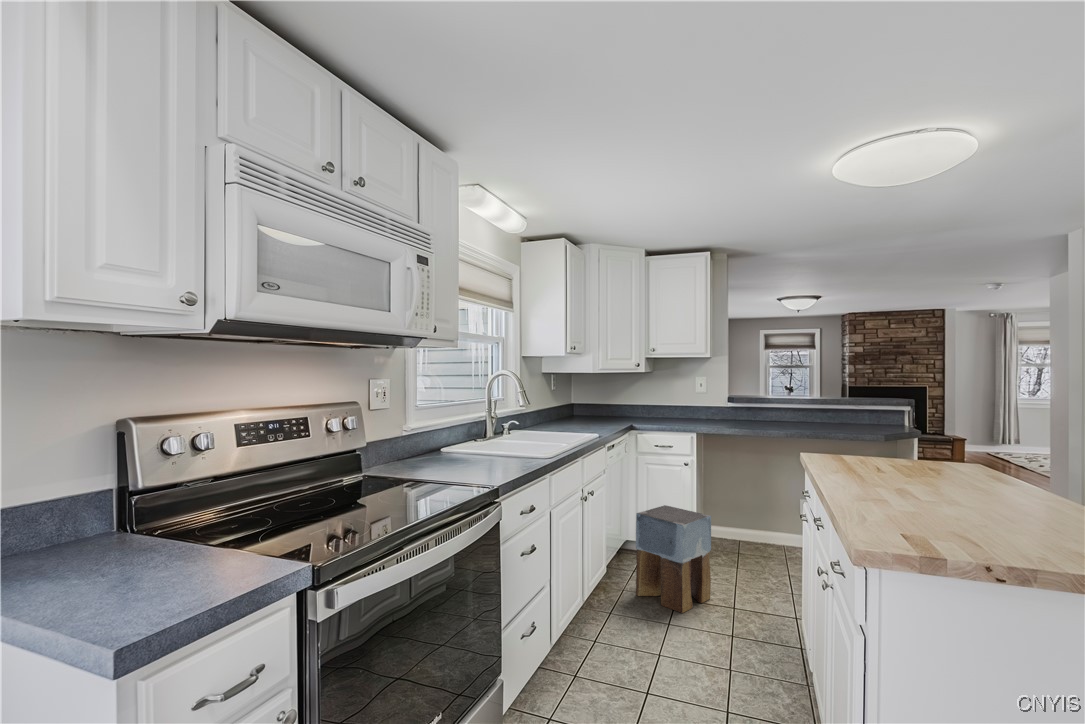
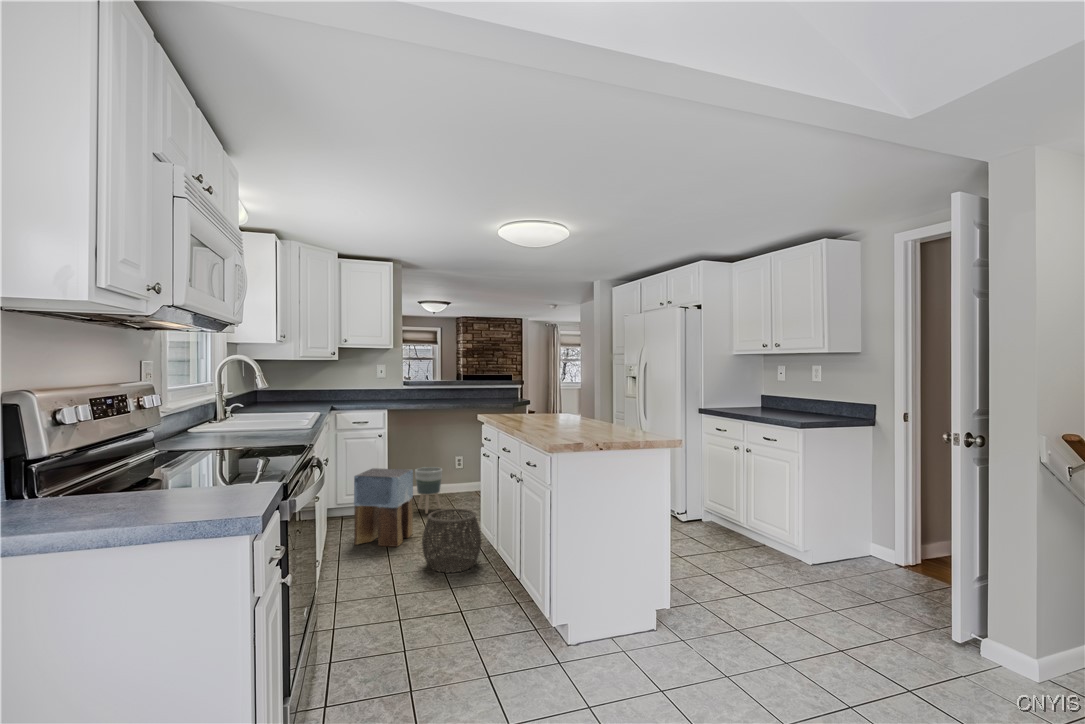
planter: none [731,509,768,571] -> present [415,467,442,514]
woven basket: none [694,584,783,686] -> present [422,508,482,573]

